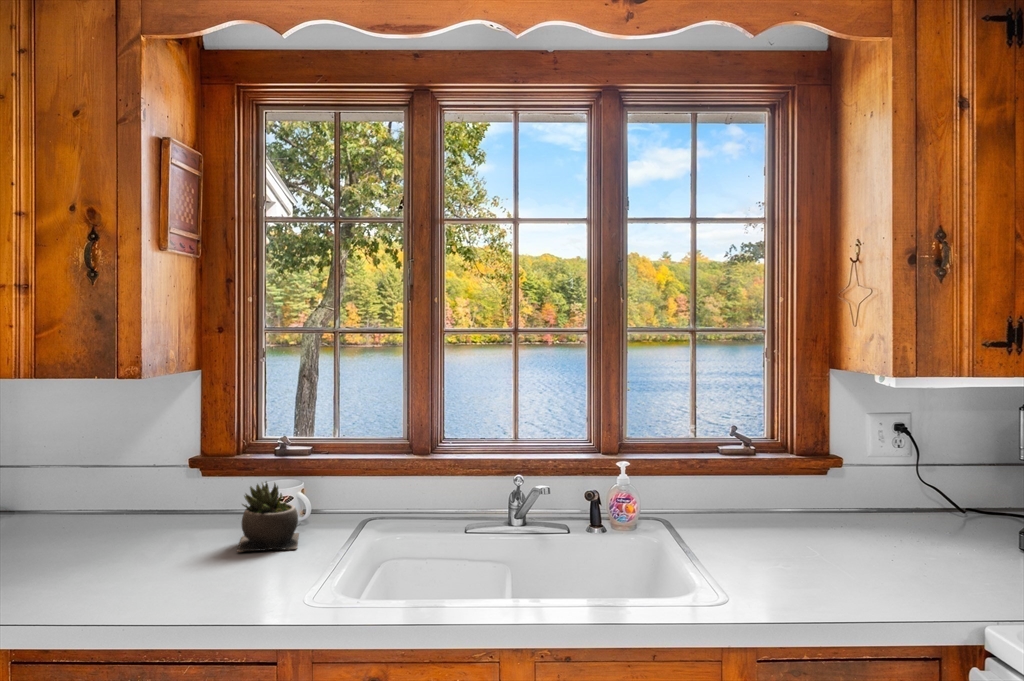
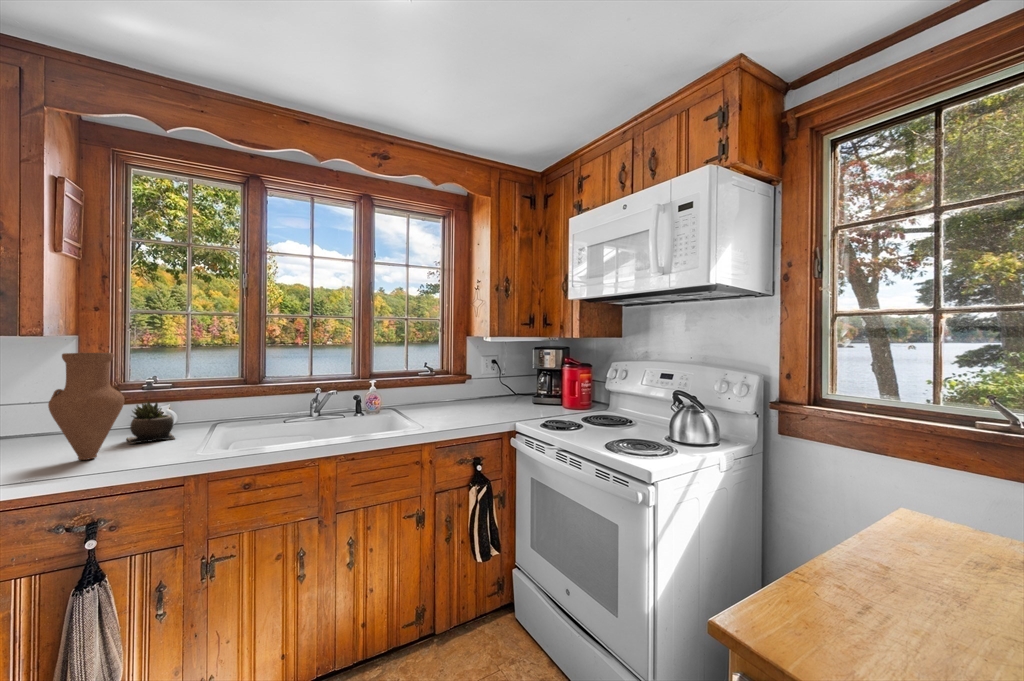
vase: none [123,408,217,581] -> present [48,353,124,460]

